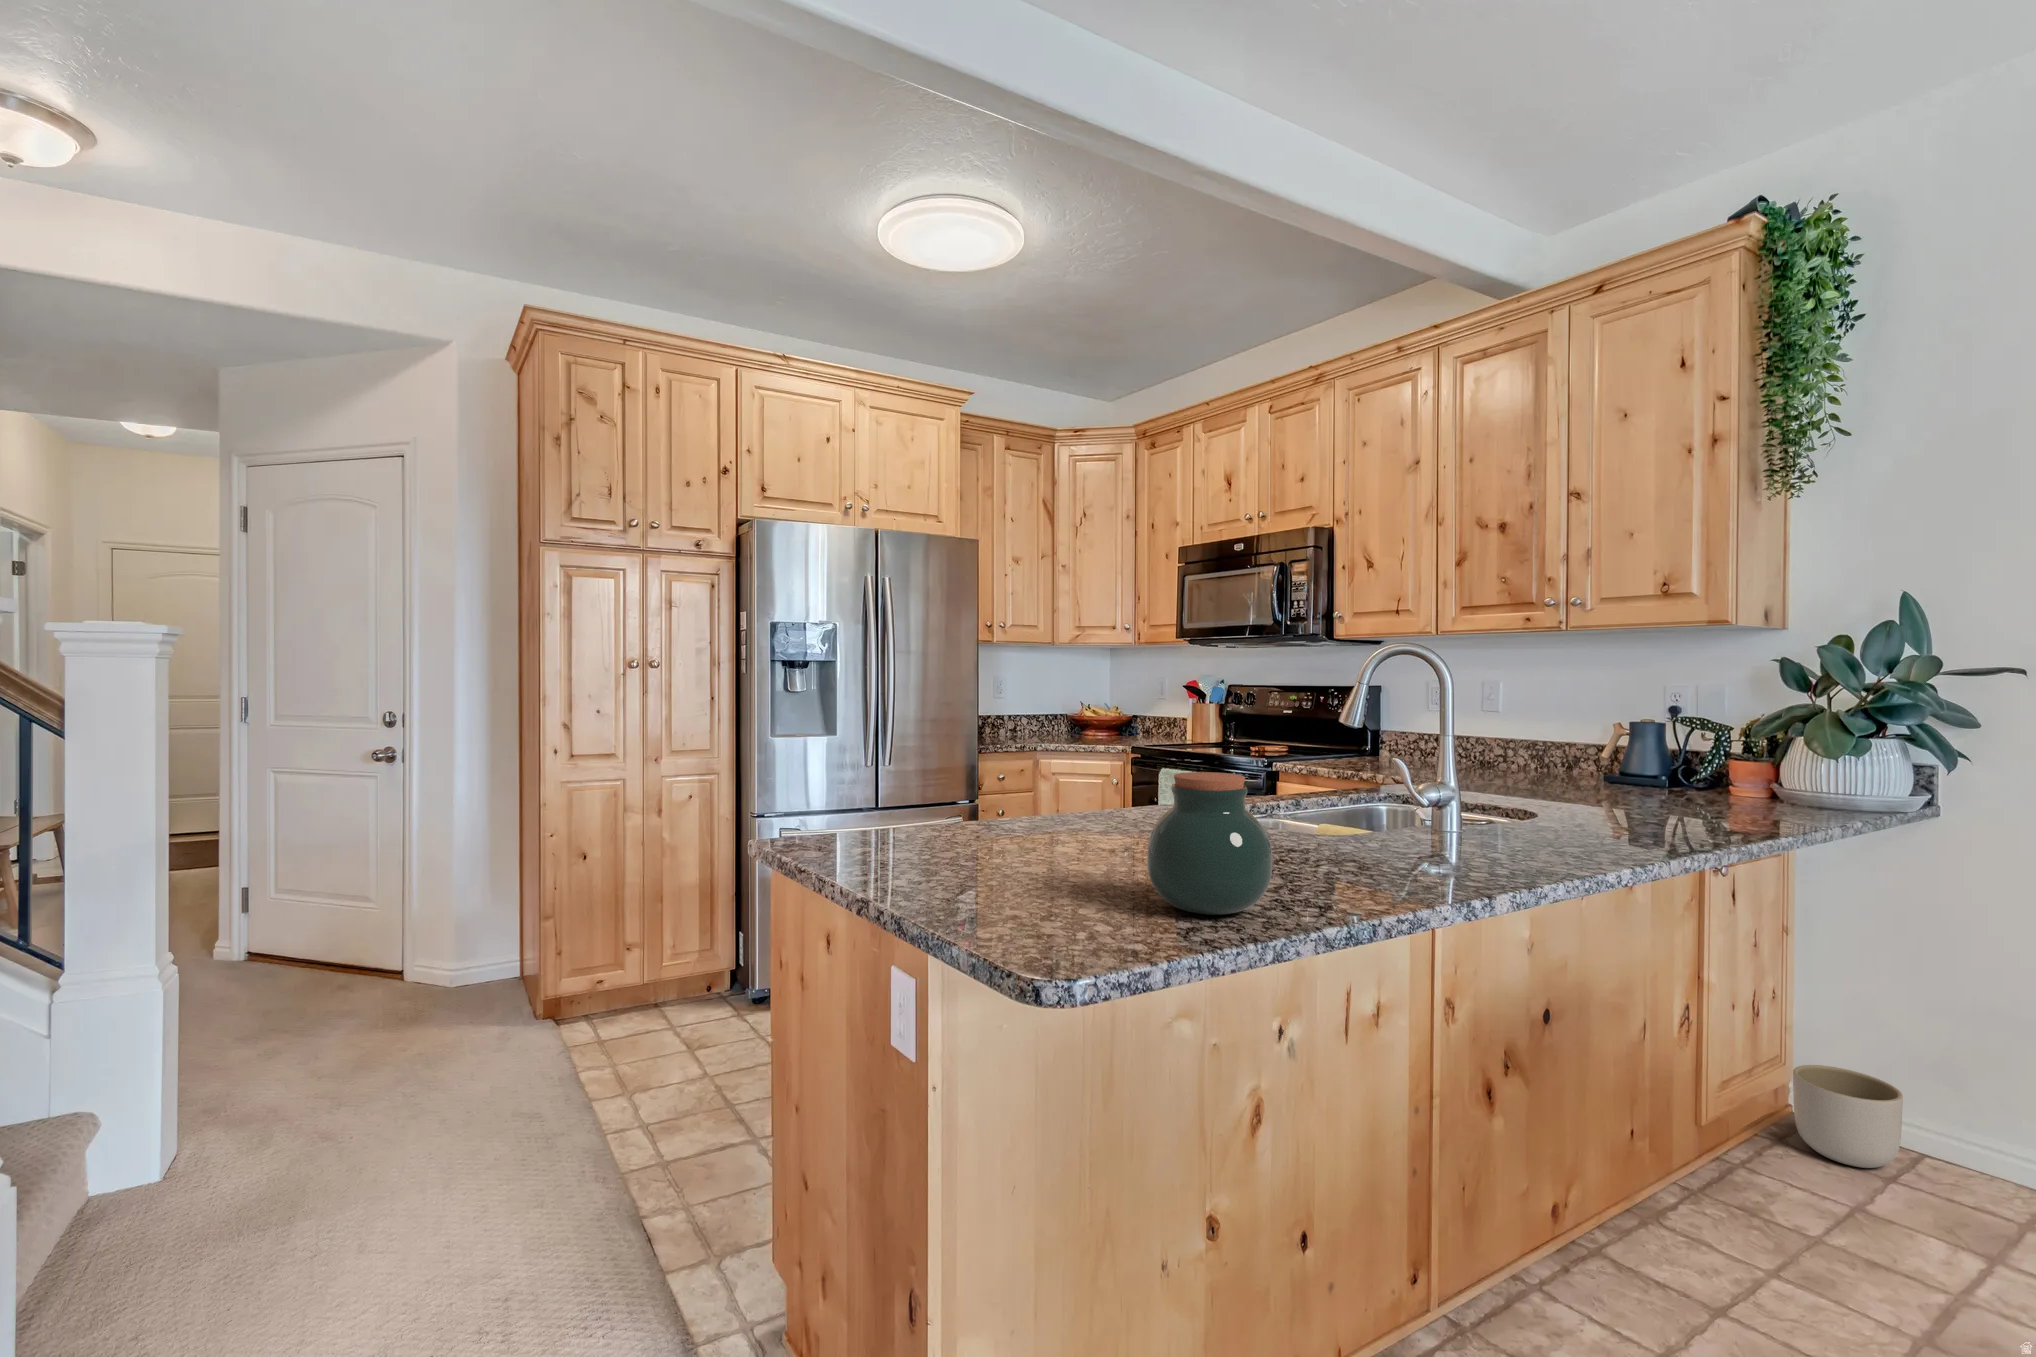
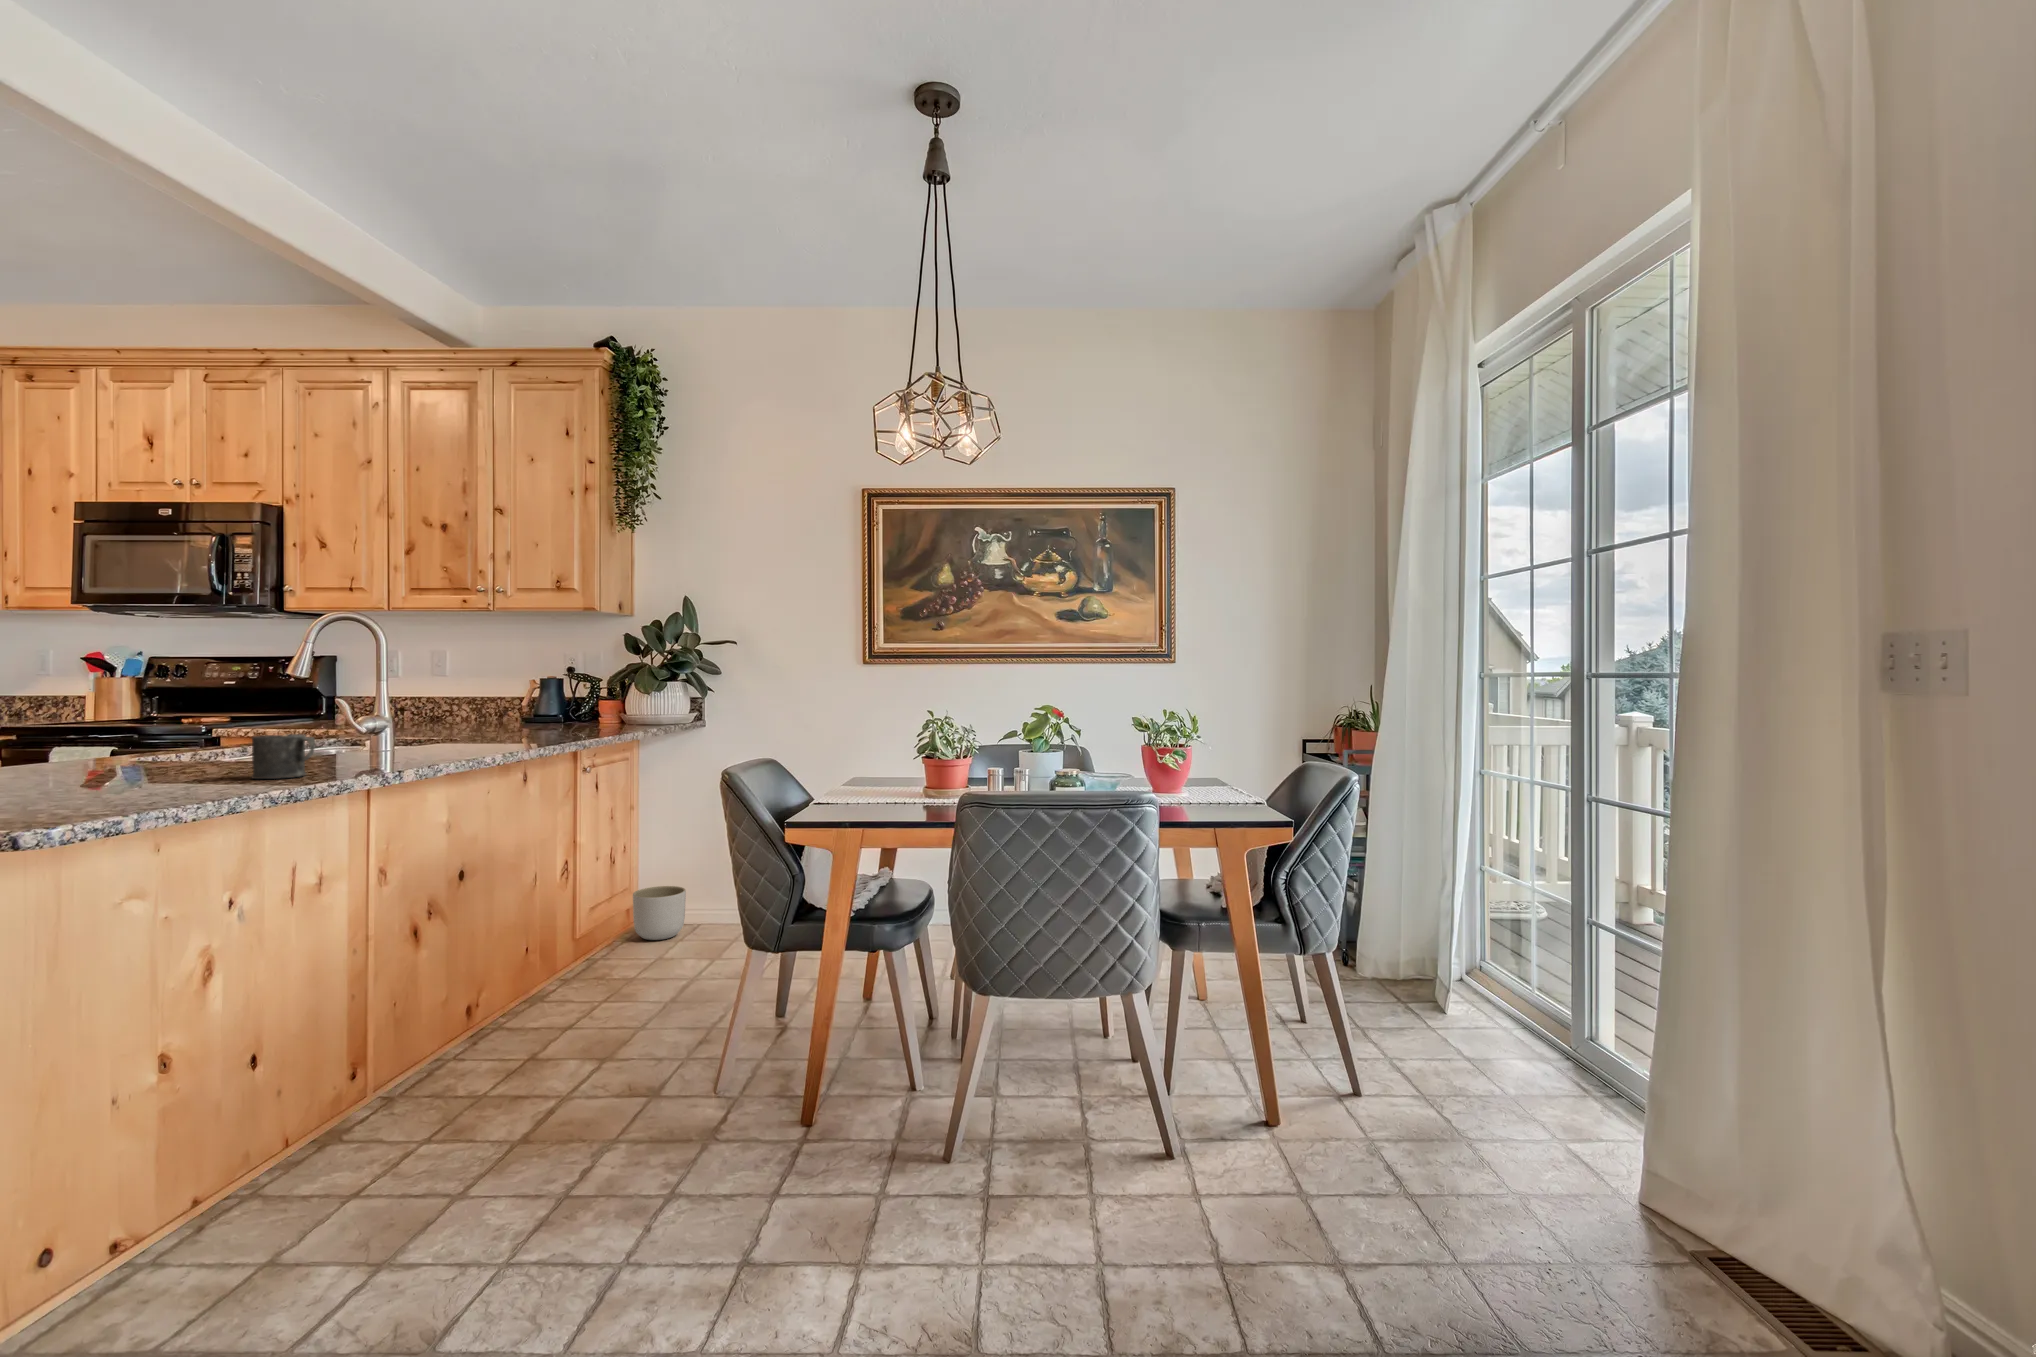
jar: present [1147,772,1272,915] -> none [77,687,208,792]
mug: none [1316,837,1393,907] -> present [251,734,315,779]

